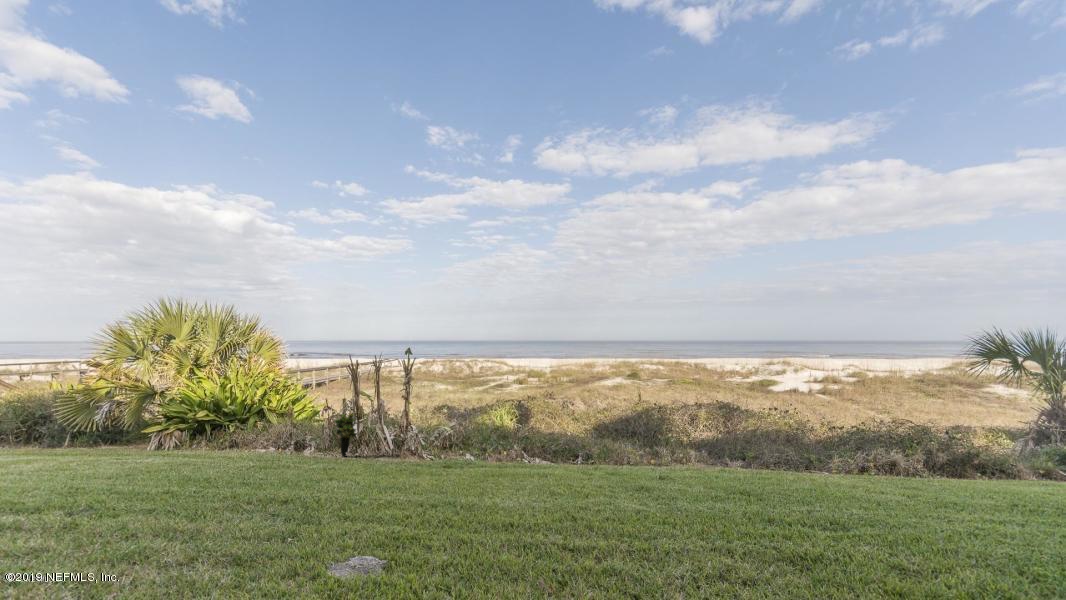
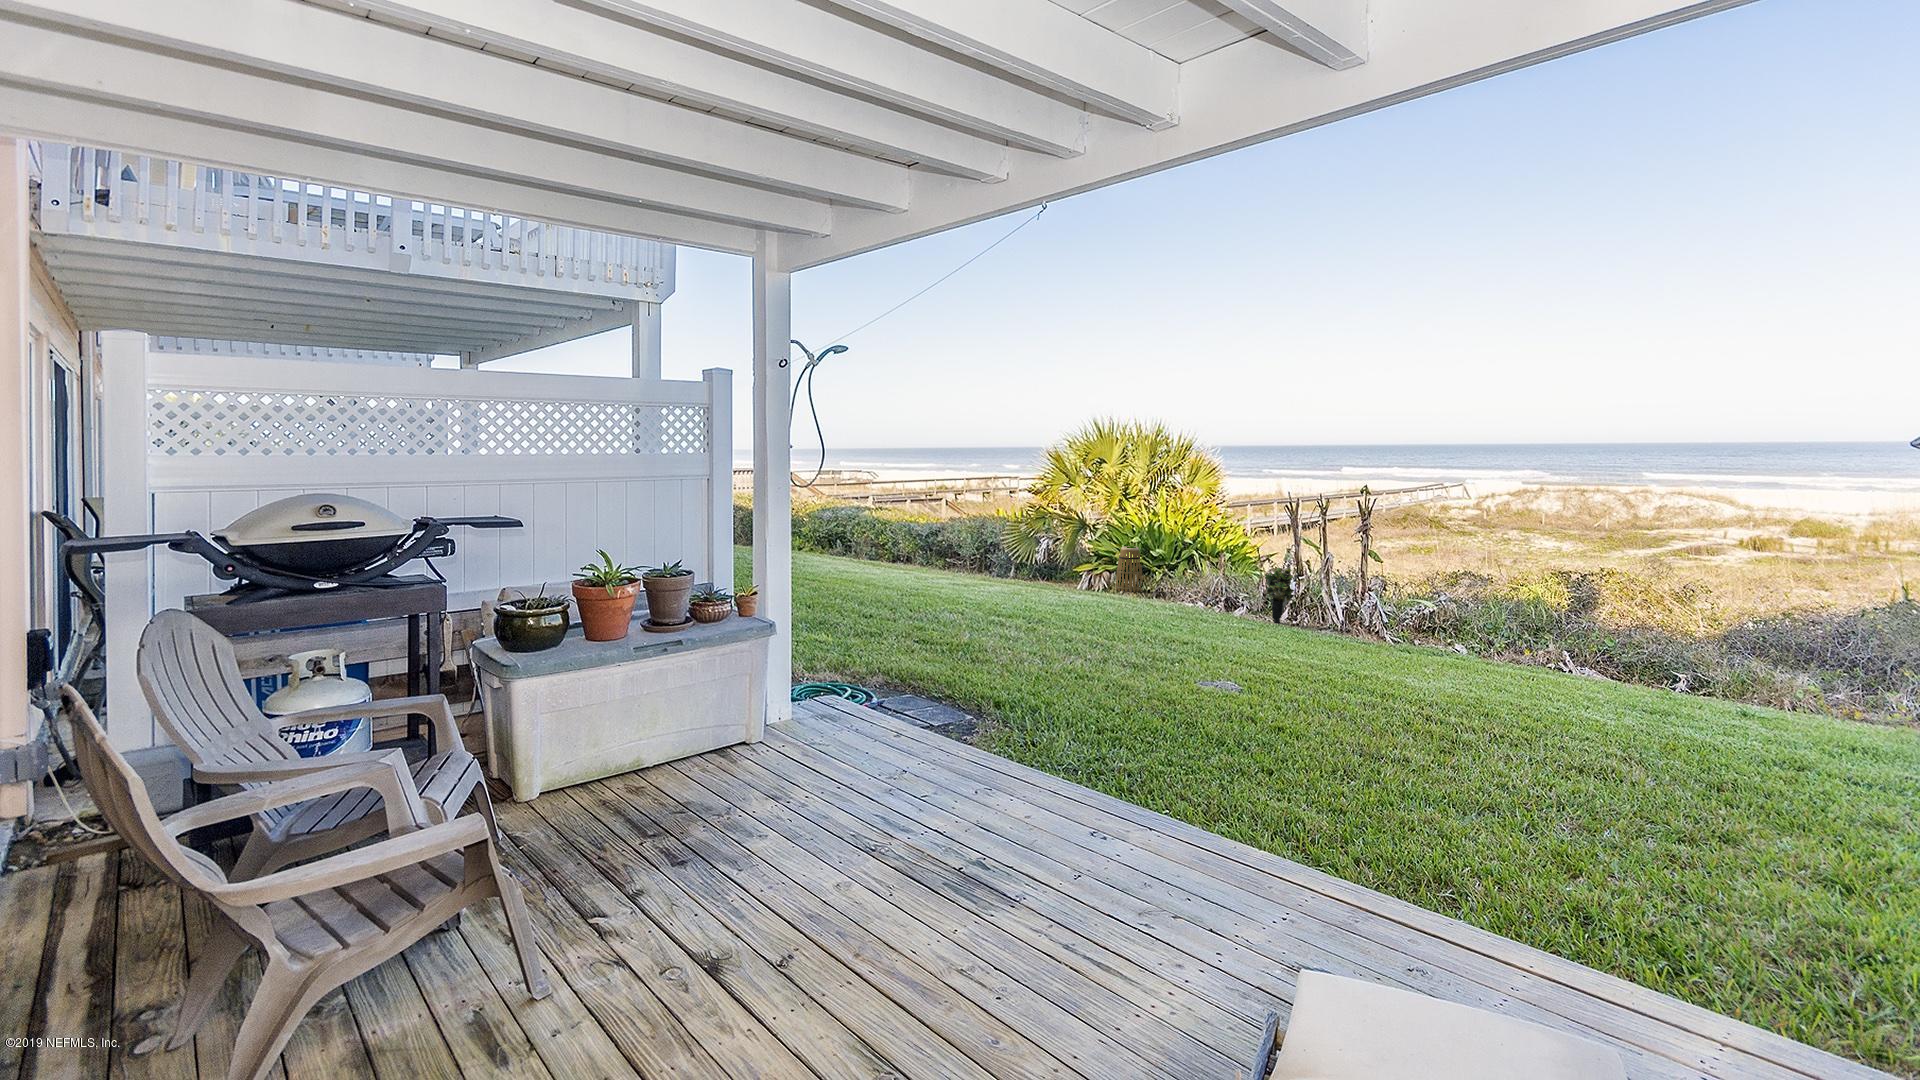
basket: none [188,407,216,447] -> present [1115,546,1143,592]

